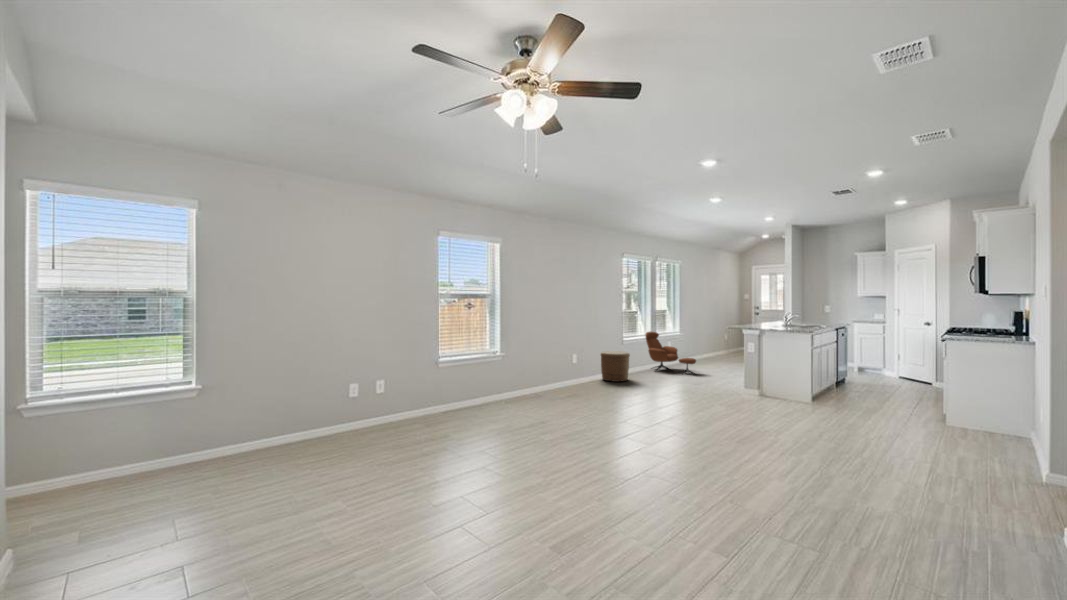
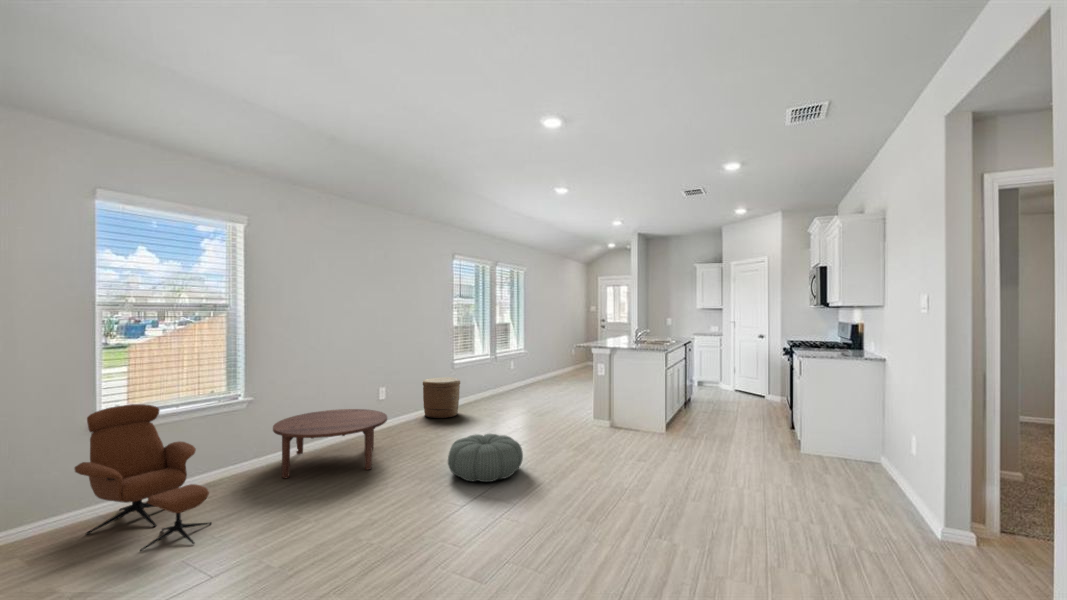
lounge chair: present [645,332,696,373] -> present [75,404,211,551]
coffee table: none [514,368,585,407] -> present [273,409,387,478]
pouf: none [631,388,686,419] -> present [448,434,523,482]

